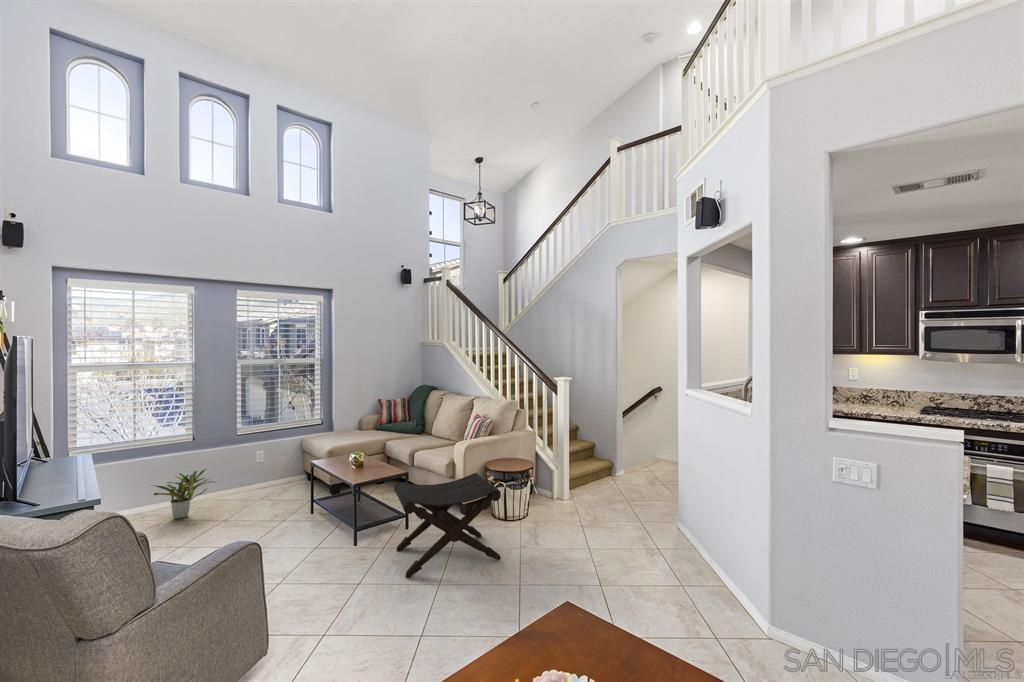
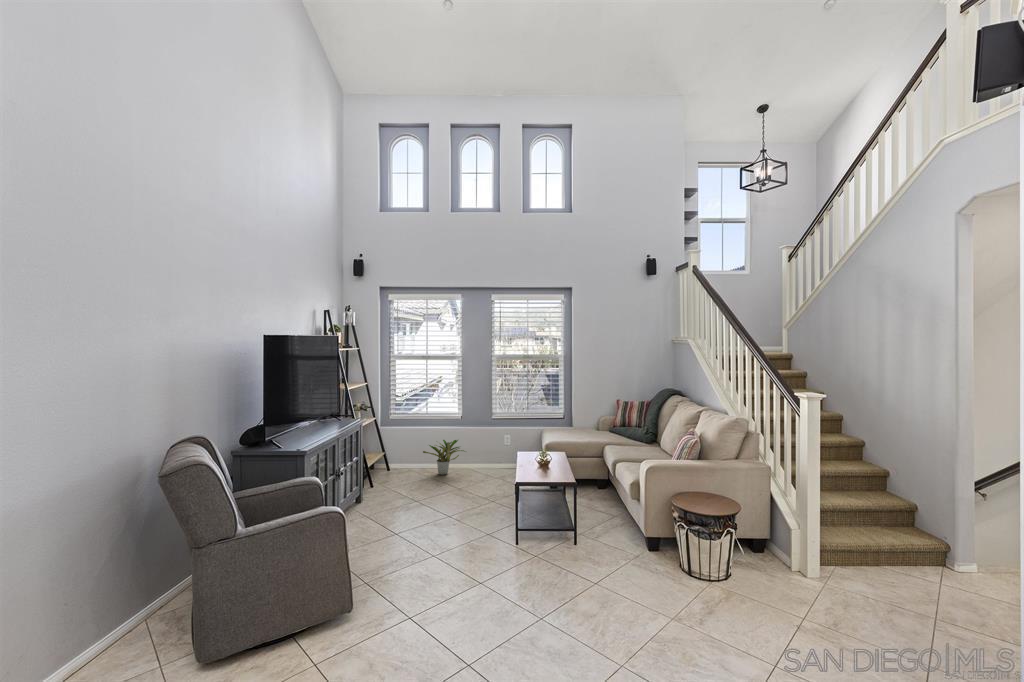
footstool: present [394,473,501,578] -> none [516,490,640,622]

